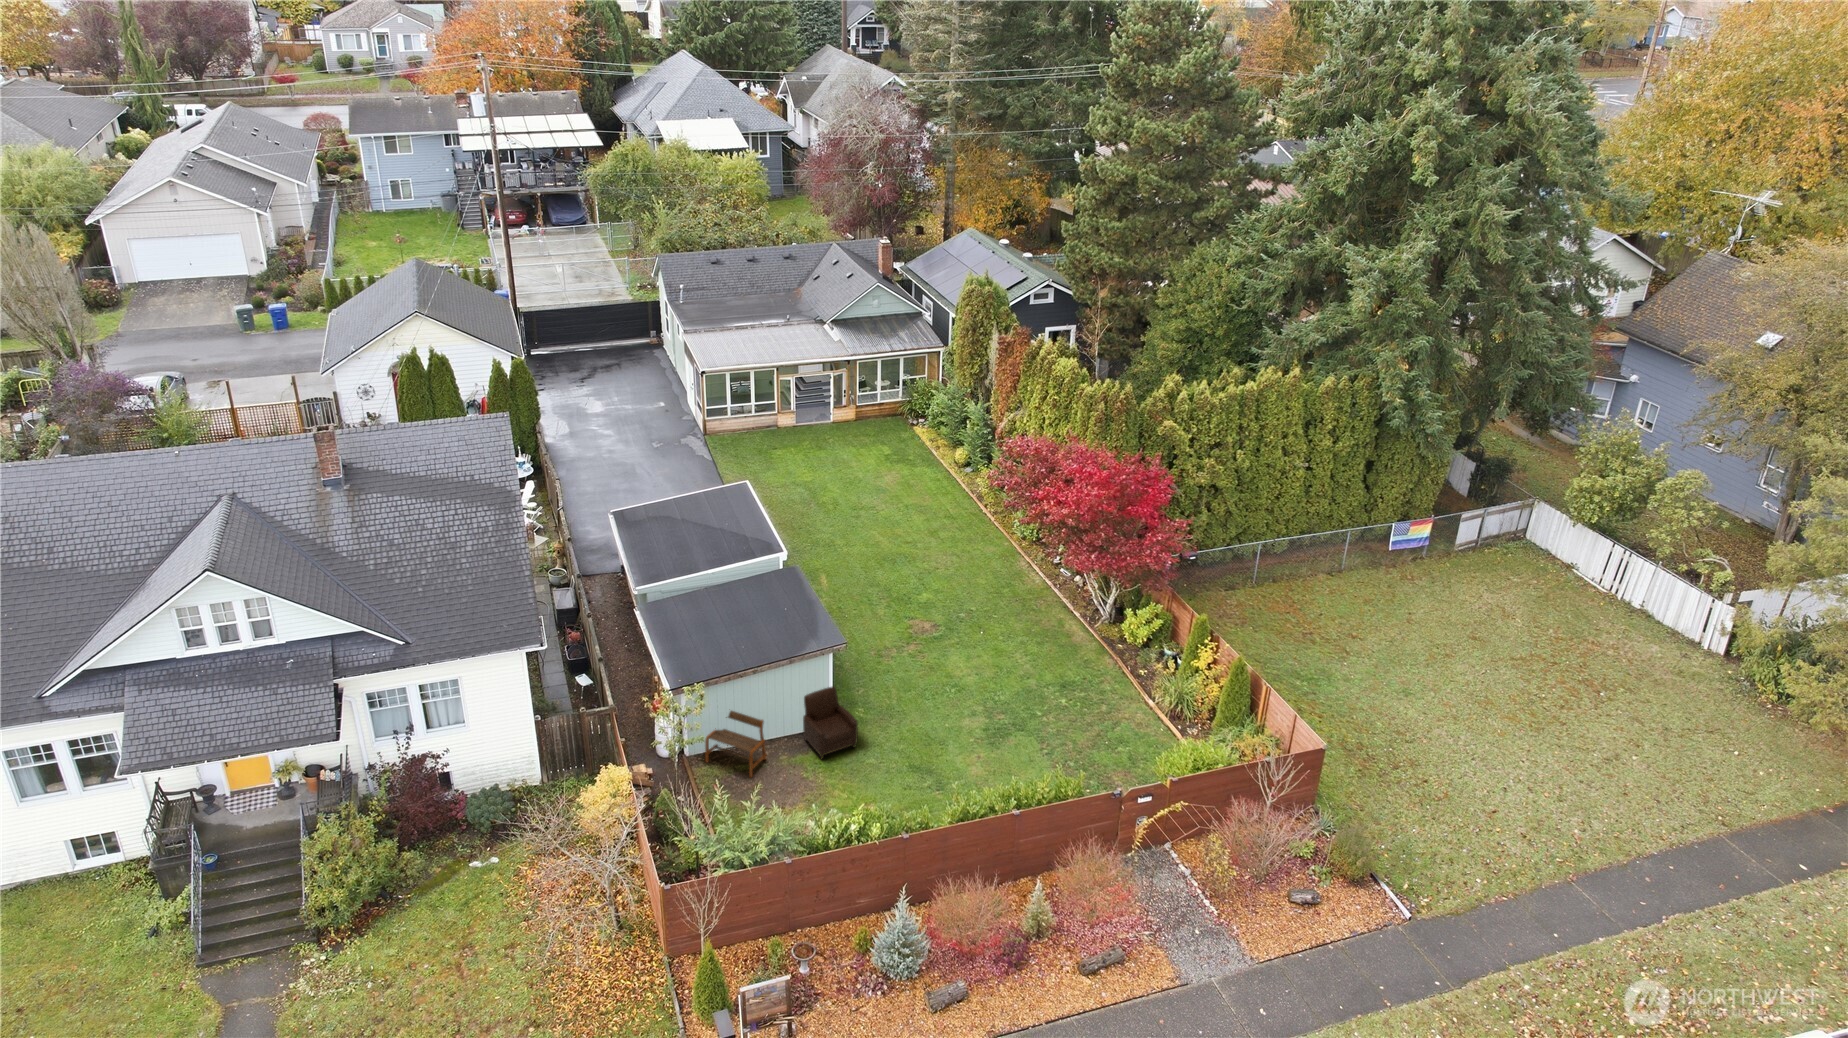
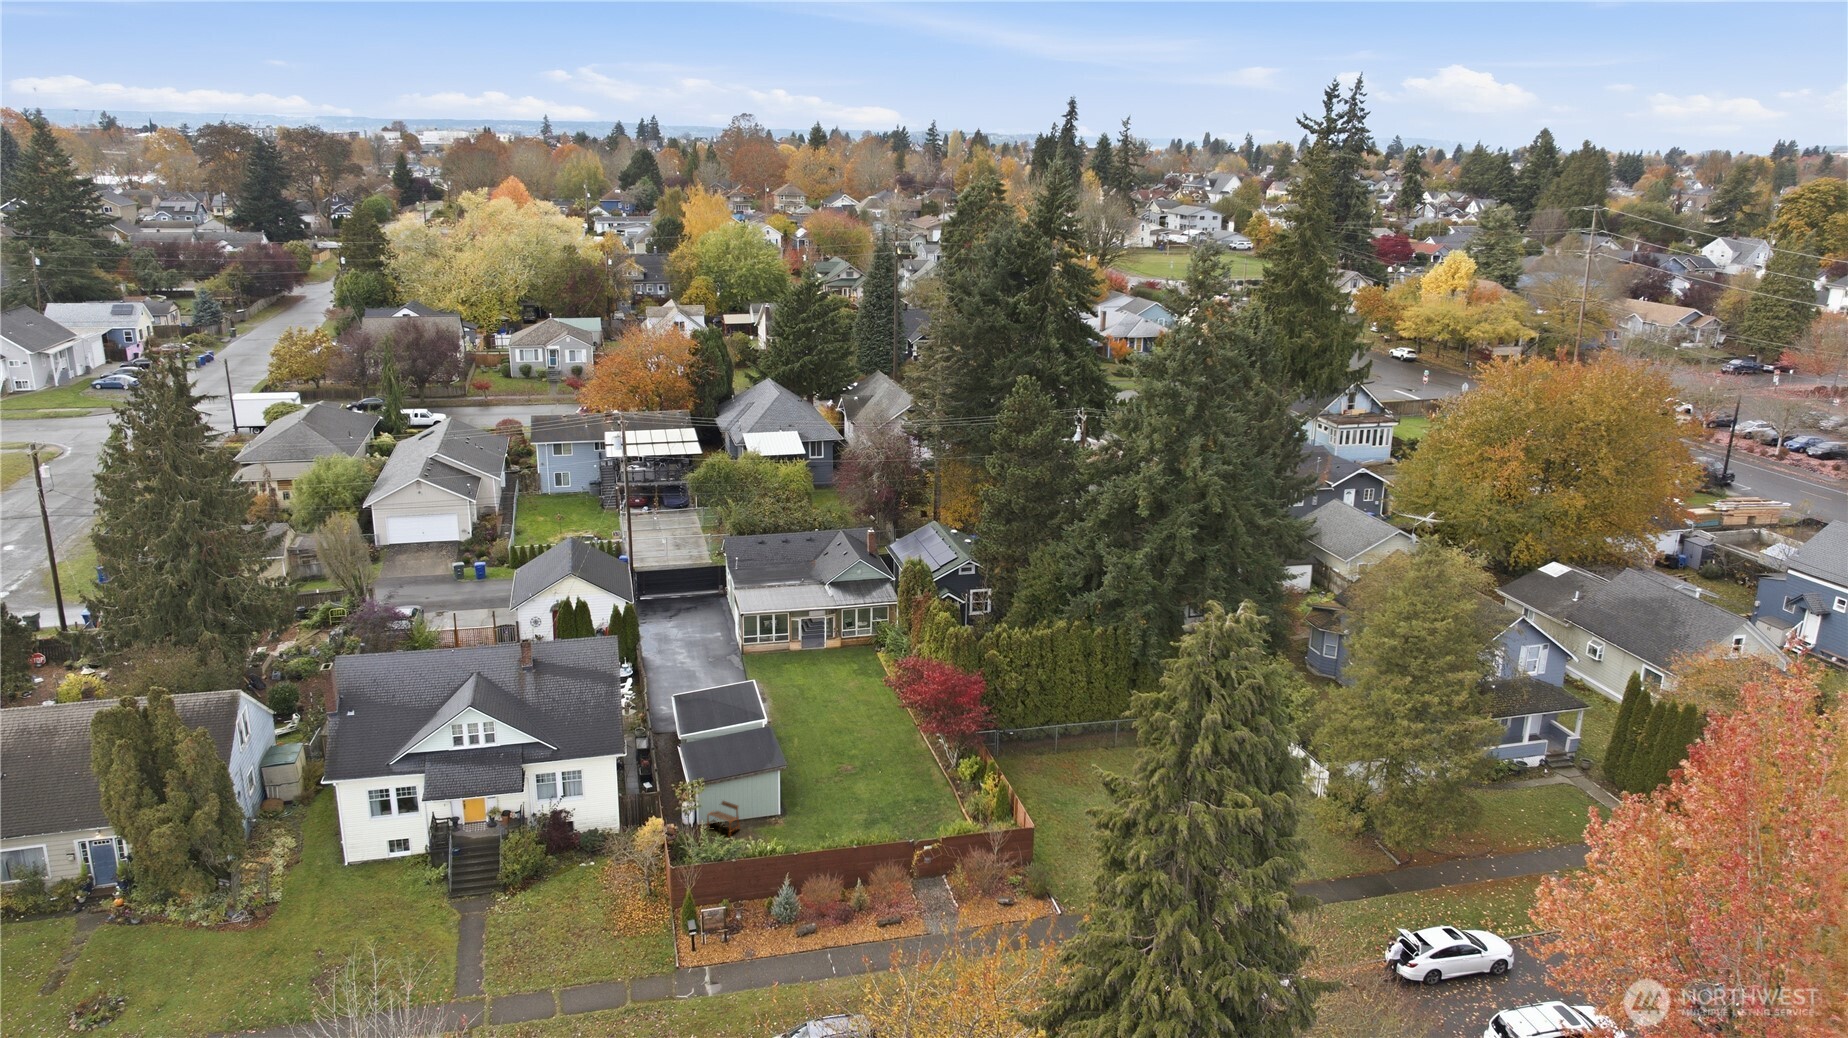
chair: present [803,687,858,759] -> none [762,791,791,831]

